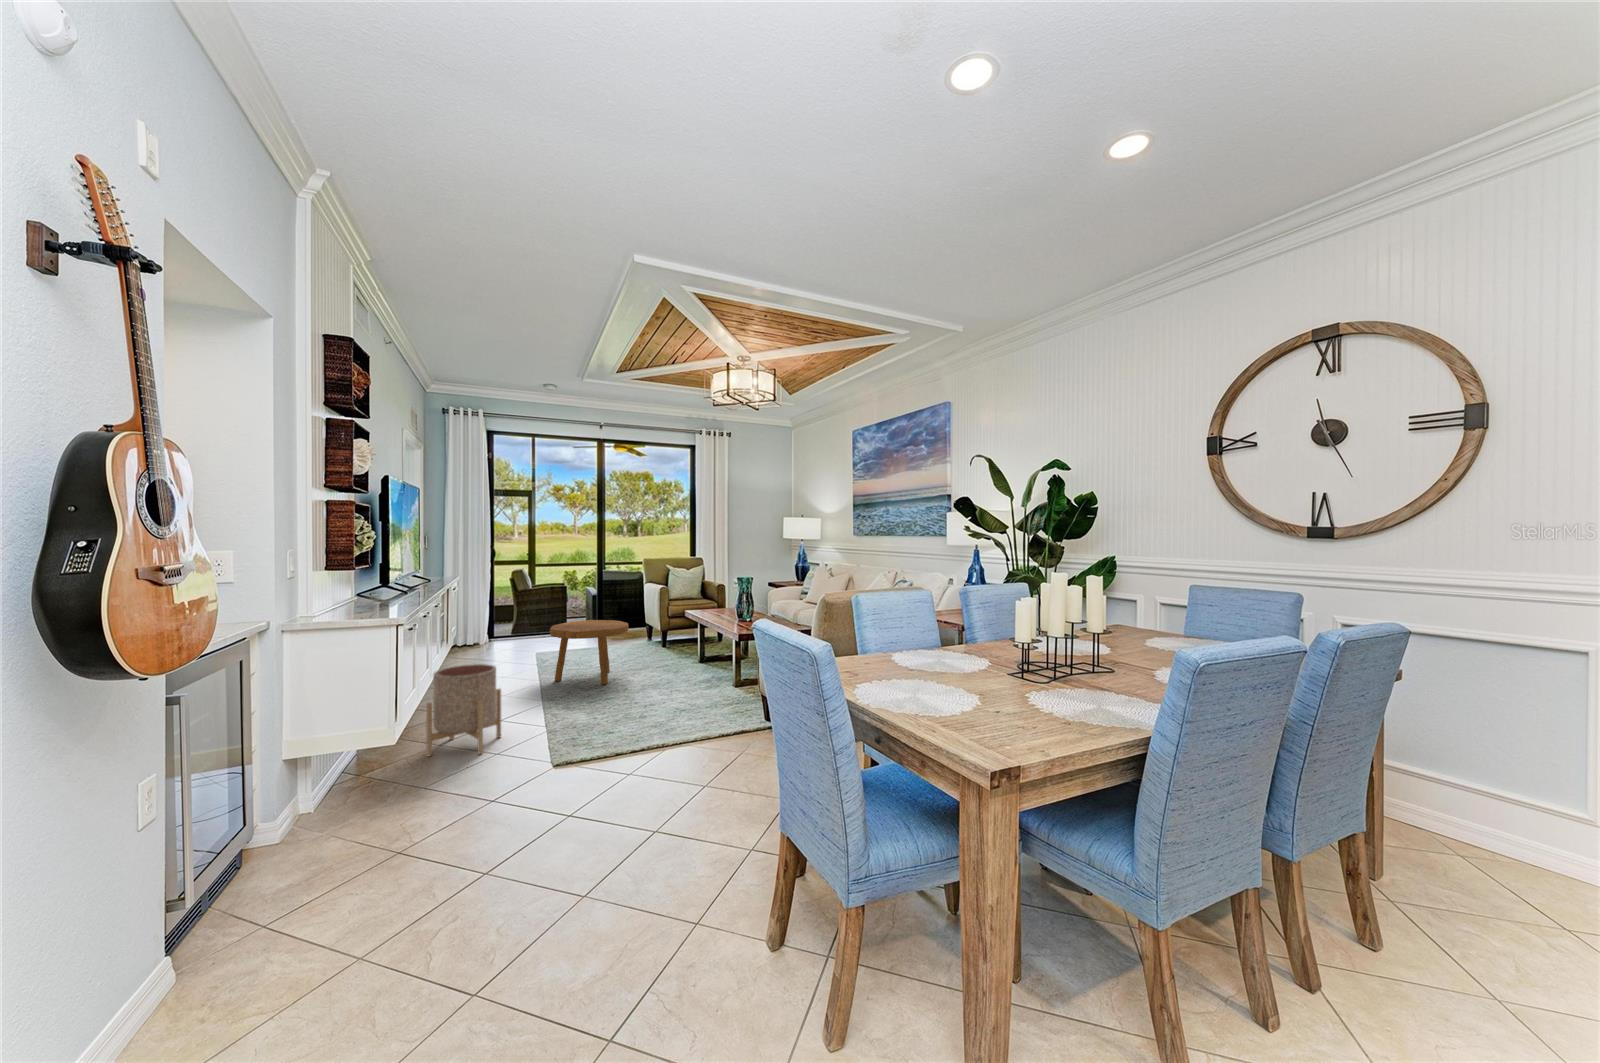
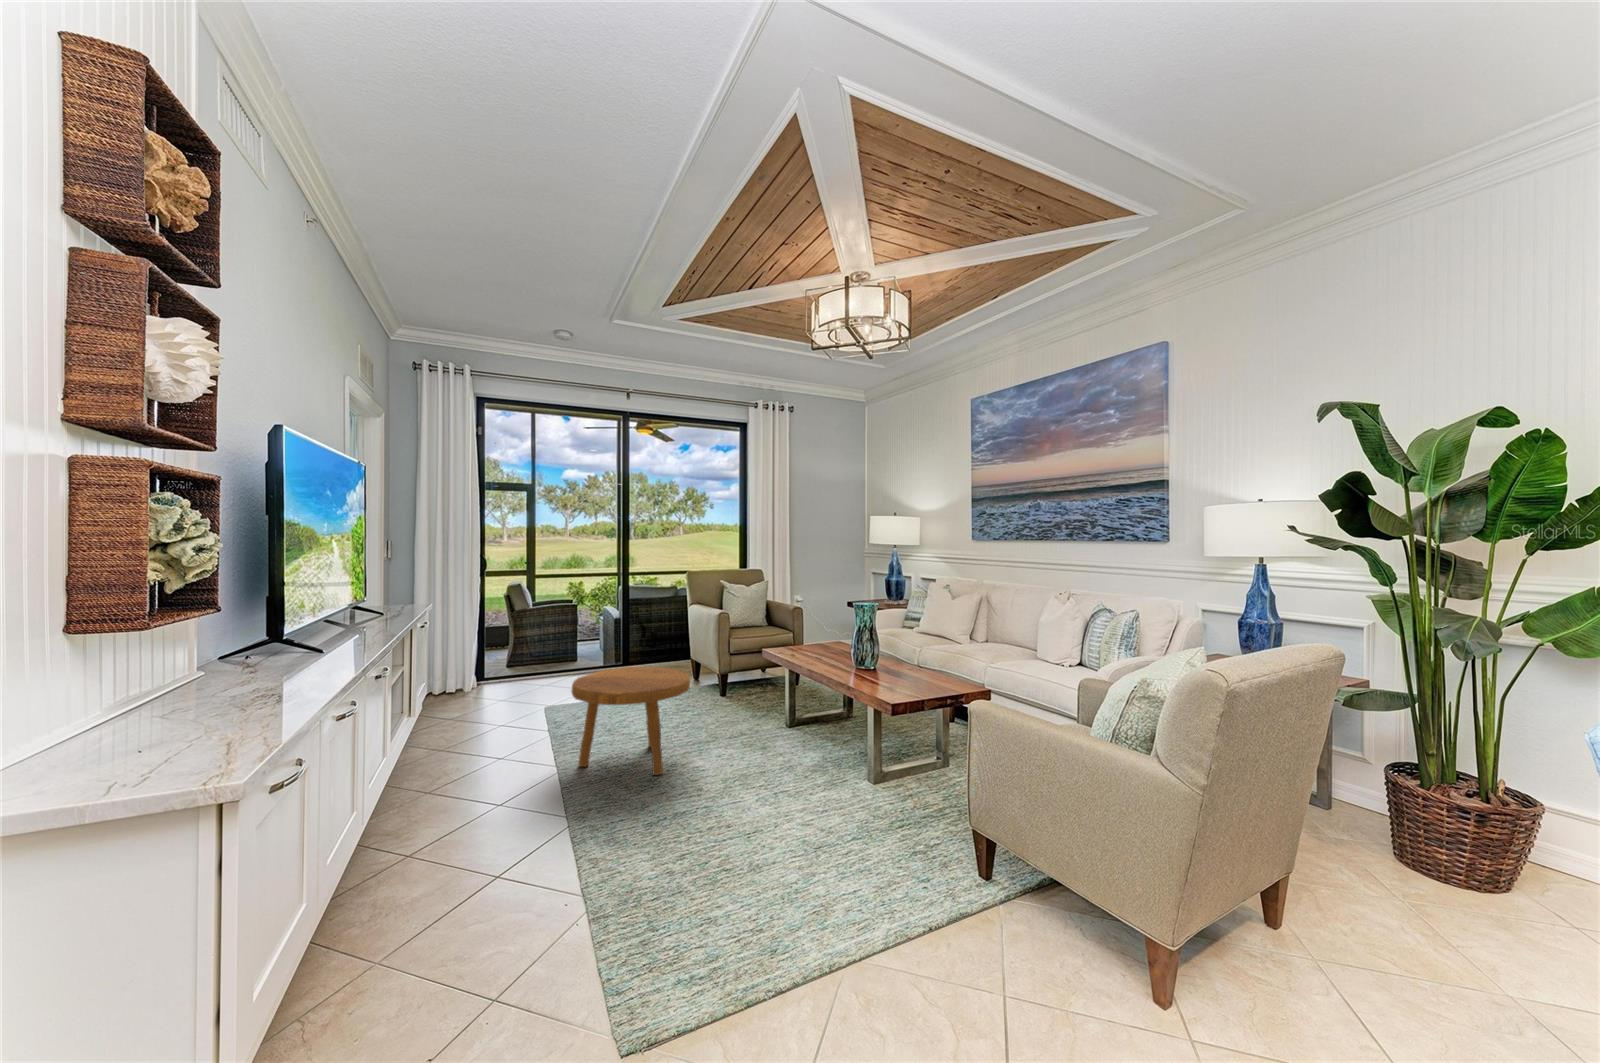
planter: present [426,664,501,756] -> none [347,787,501,1001]

